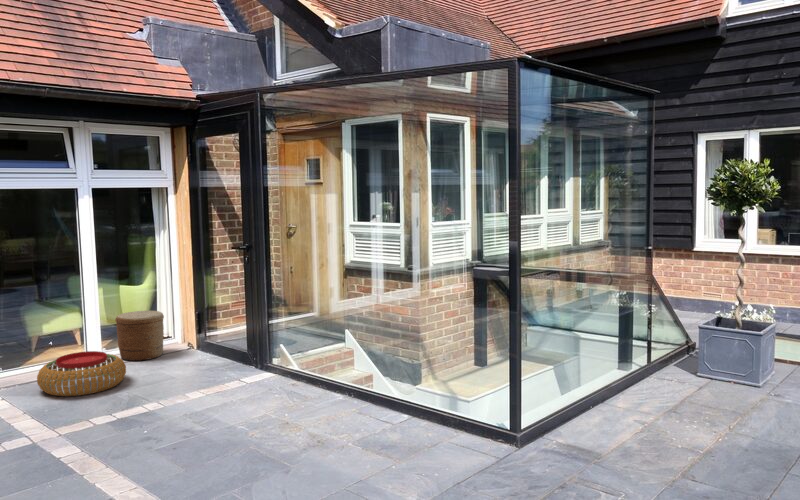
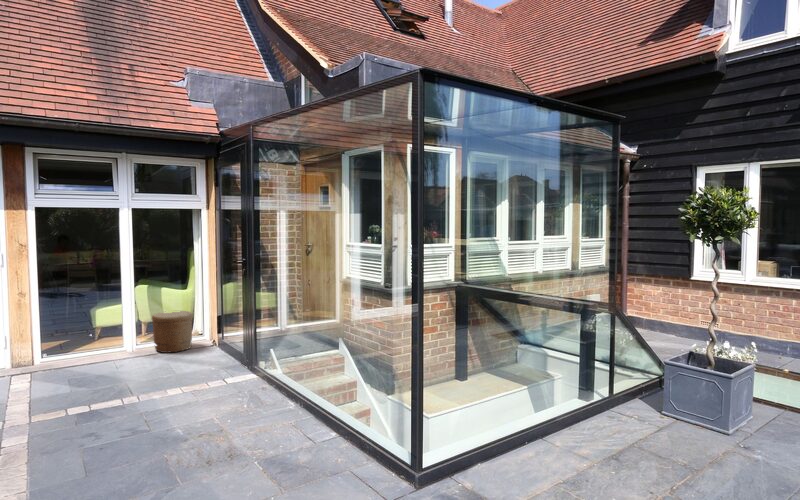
pouf: present [37,351,126,396] -> none [61,344,140,383]

